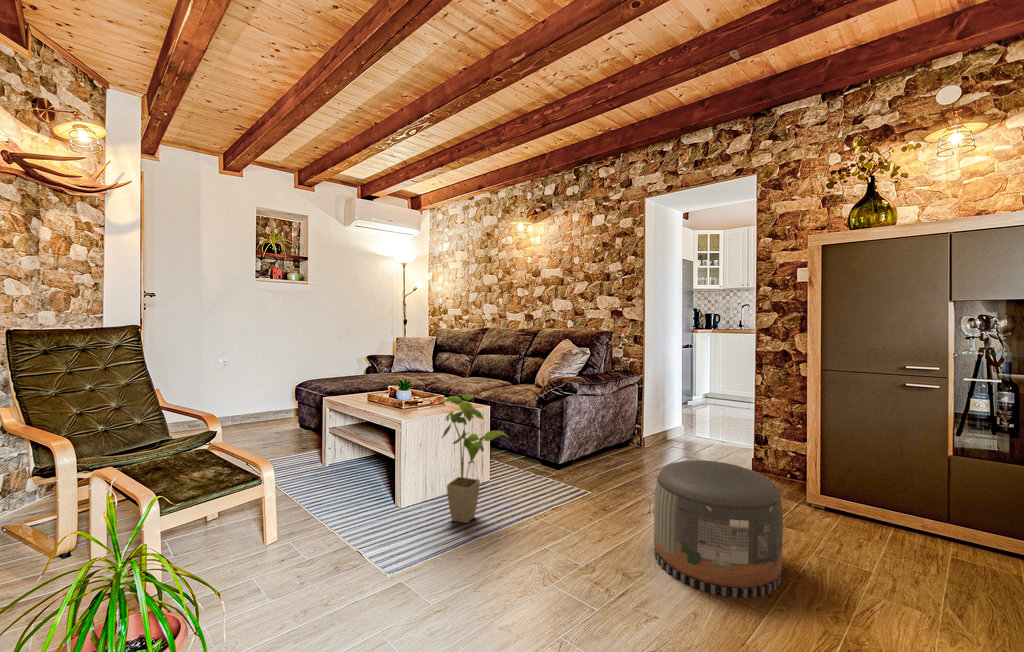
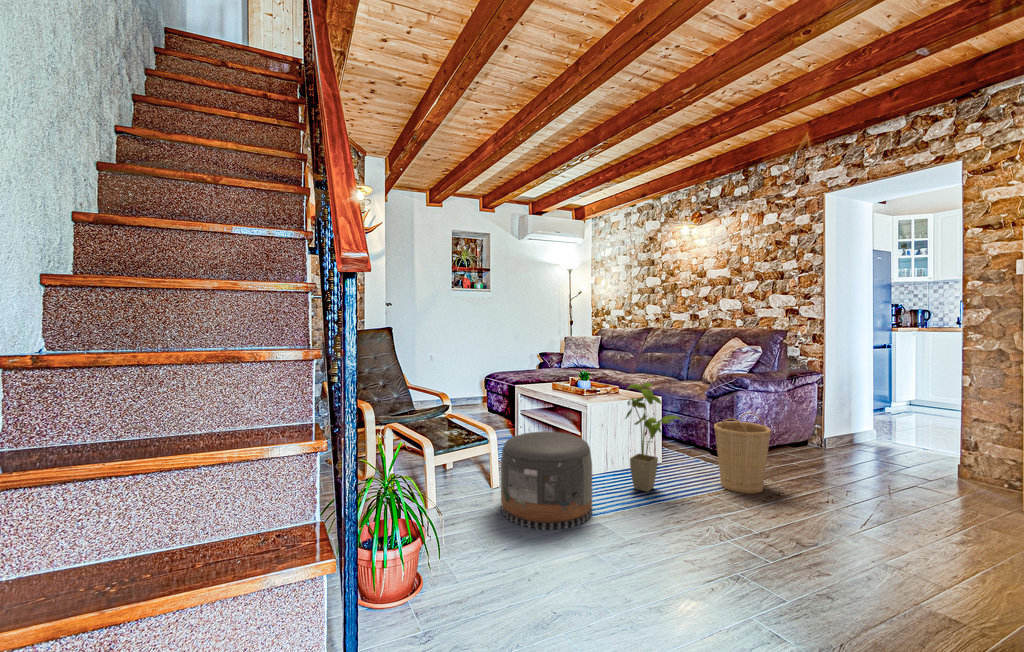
basket: none [542,421,598,511] -> present [714,413,771,494]
pouf: present [654,460,783,598] -> present [501,432,592,530]

